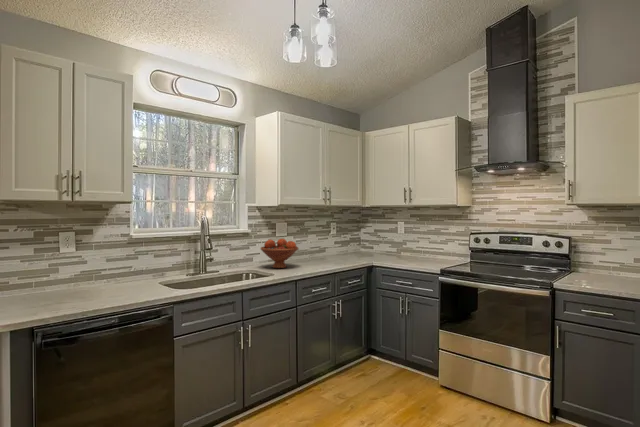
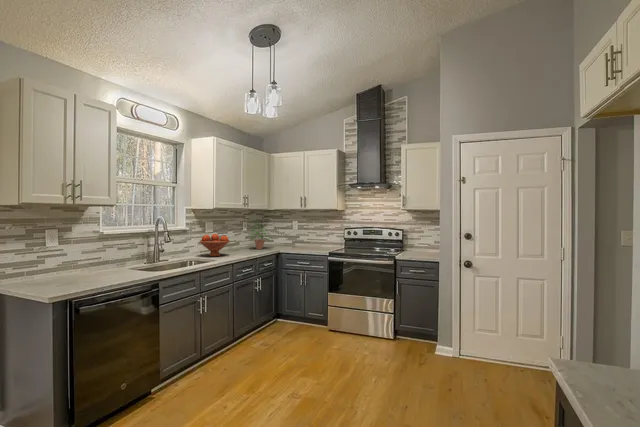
potted plant: none [330,224,364,260] -> present [252,223,269,249]

